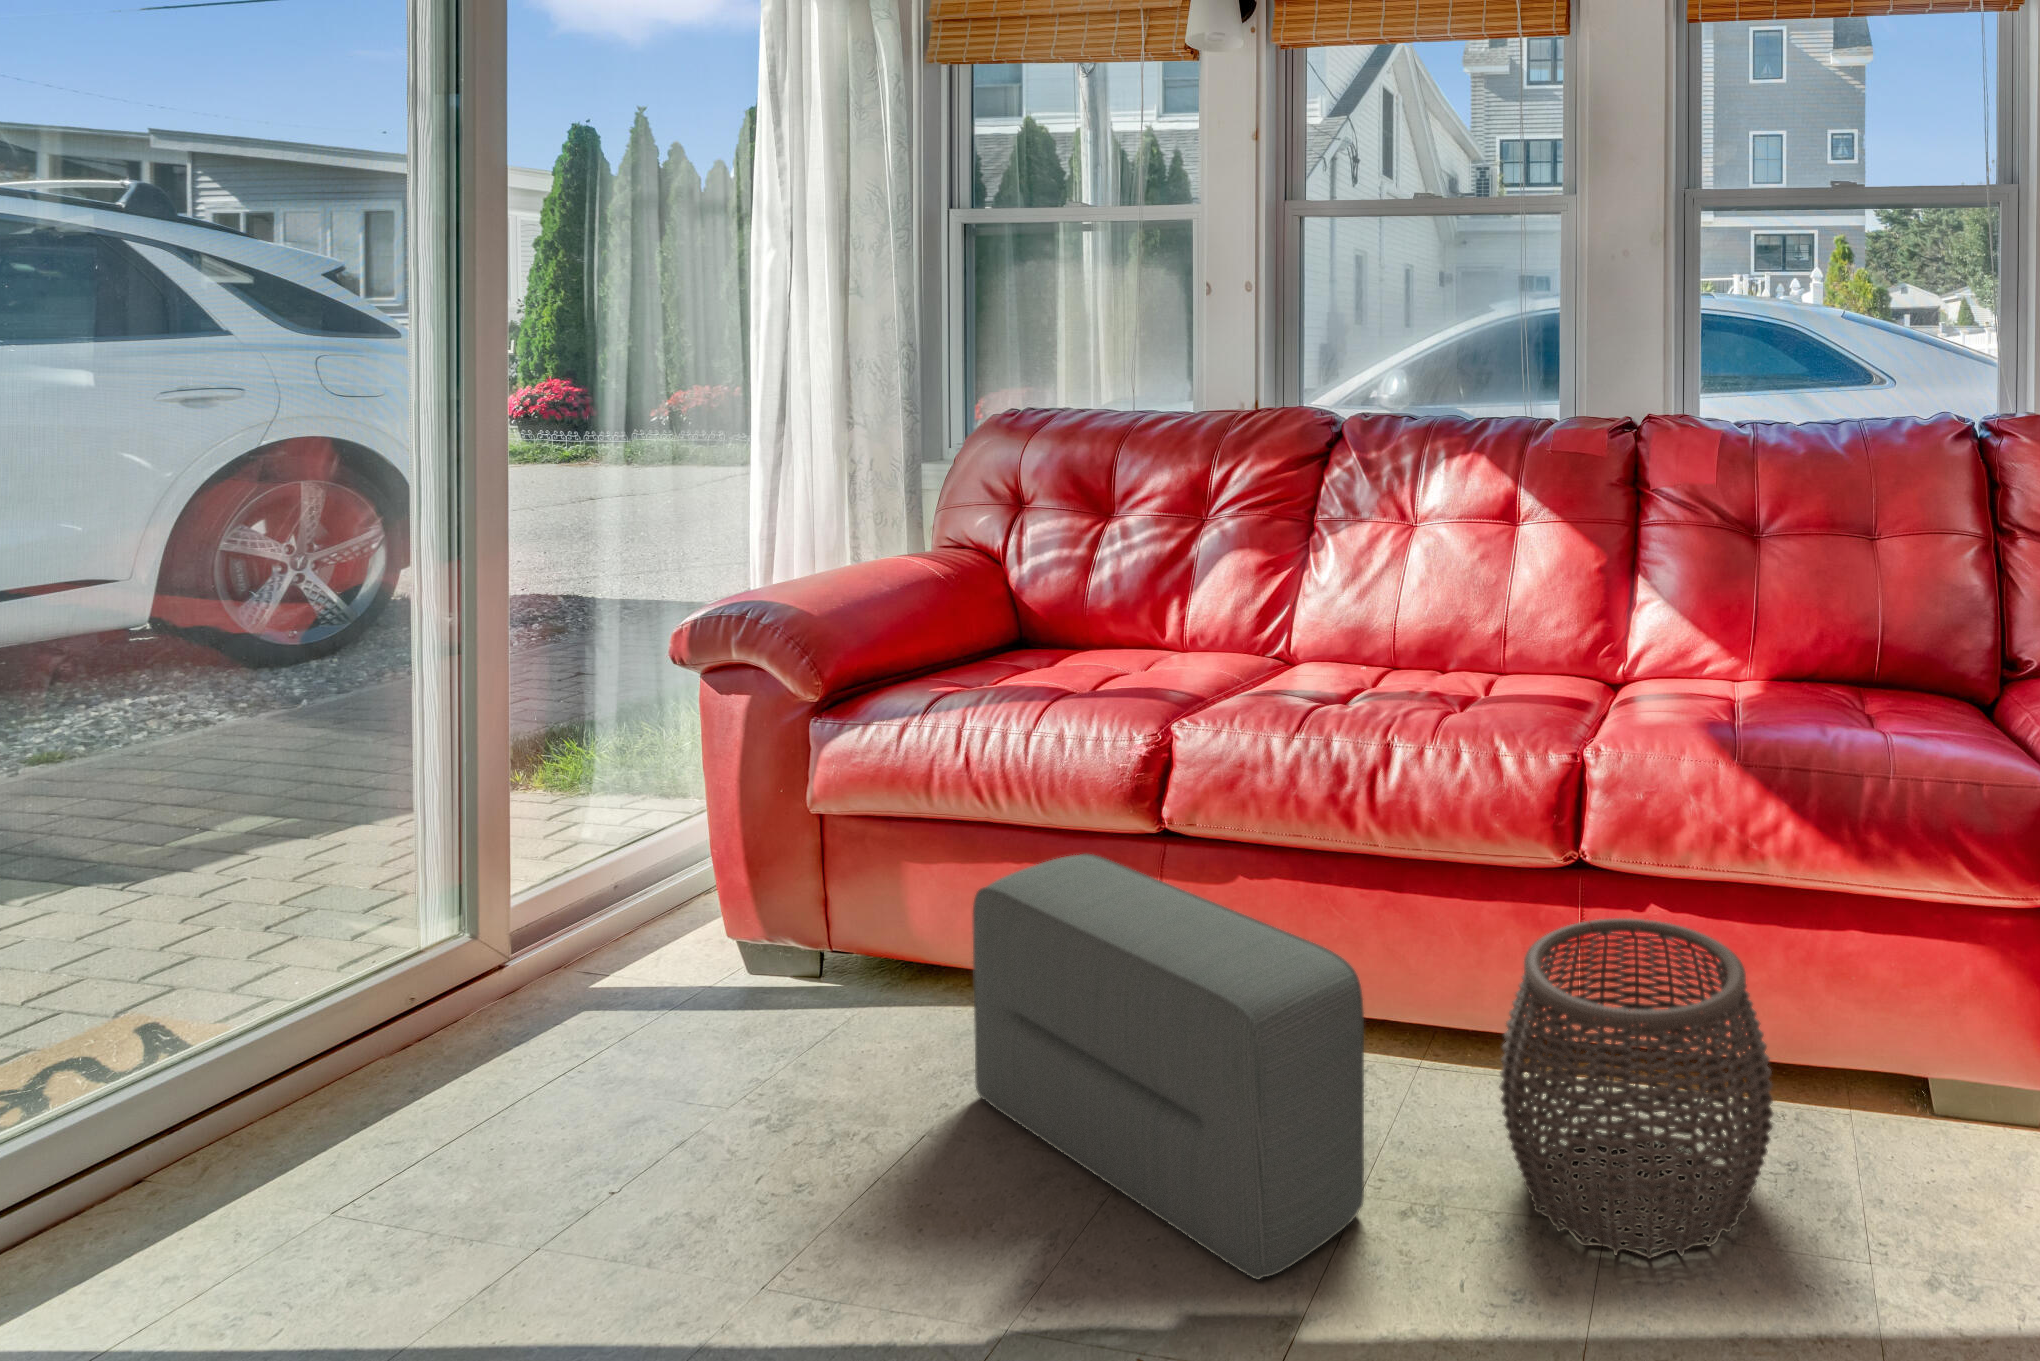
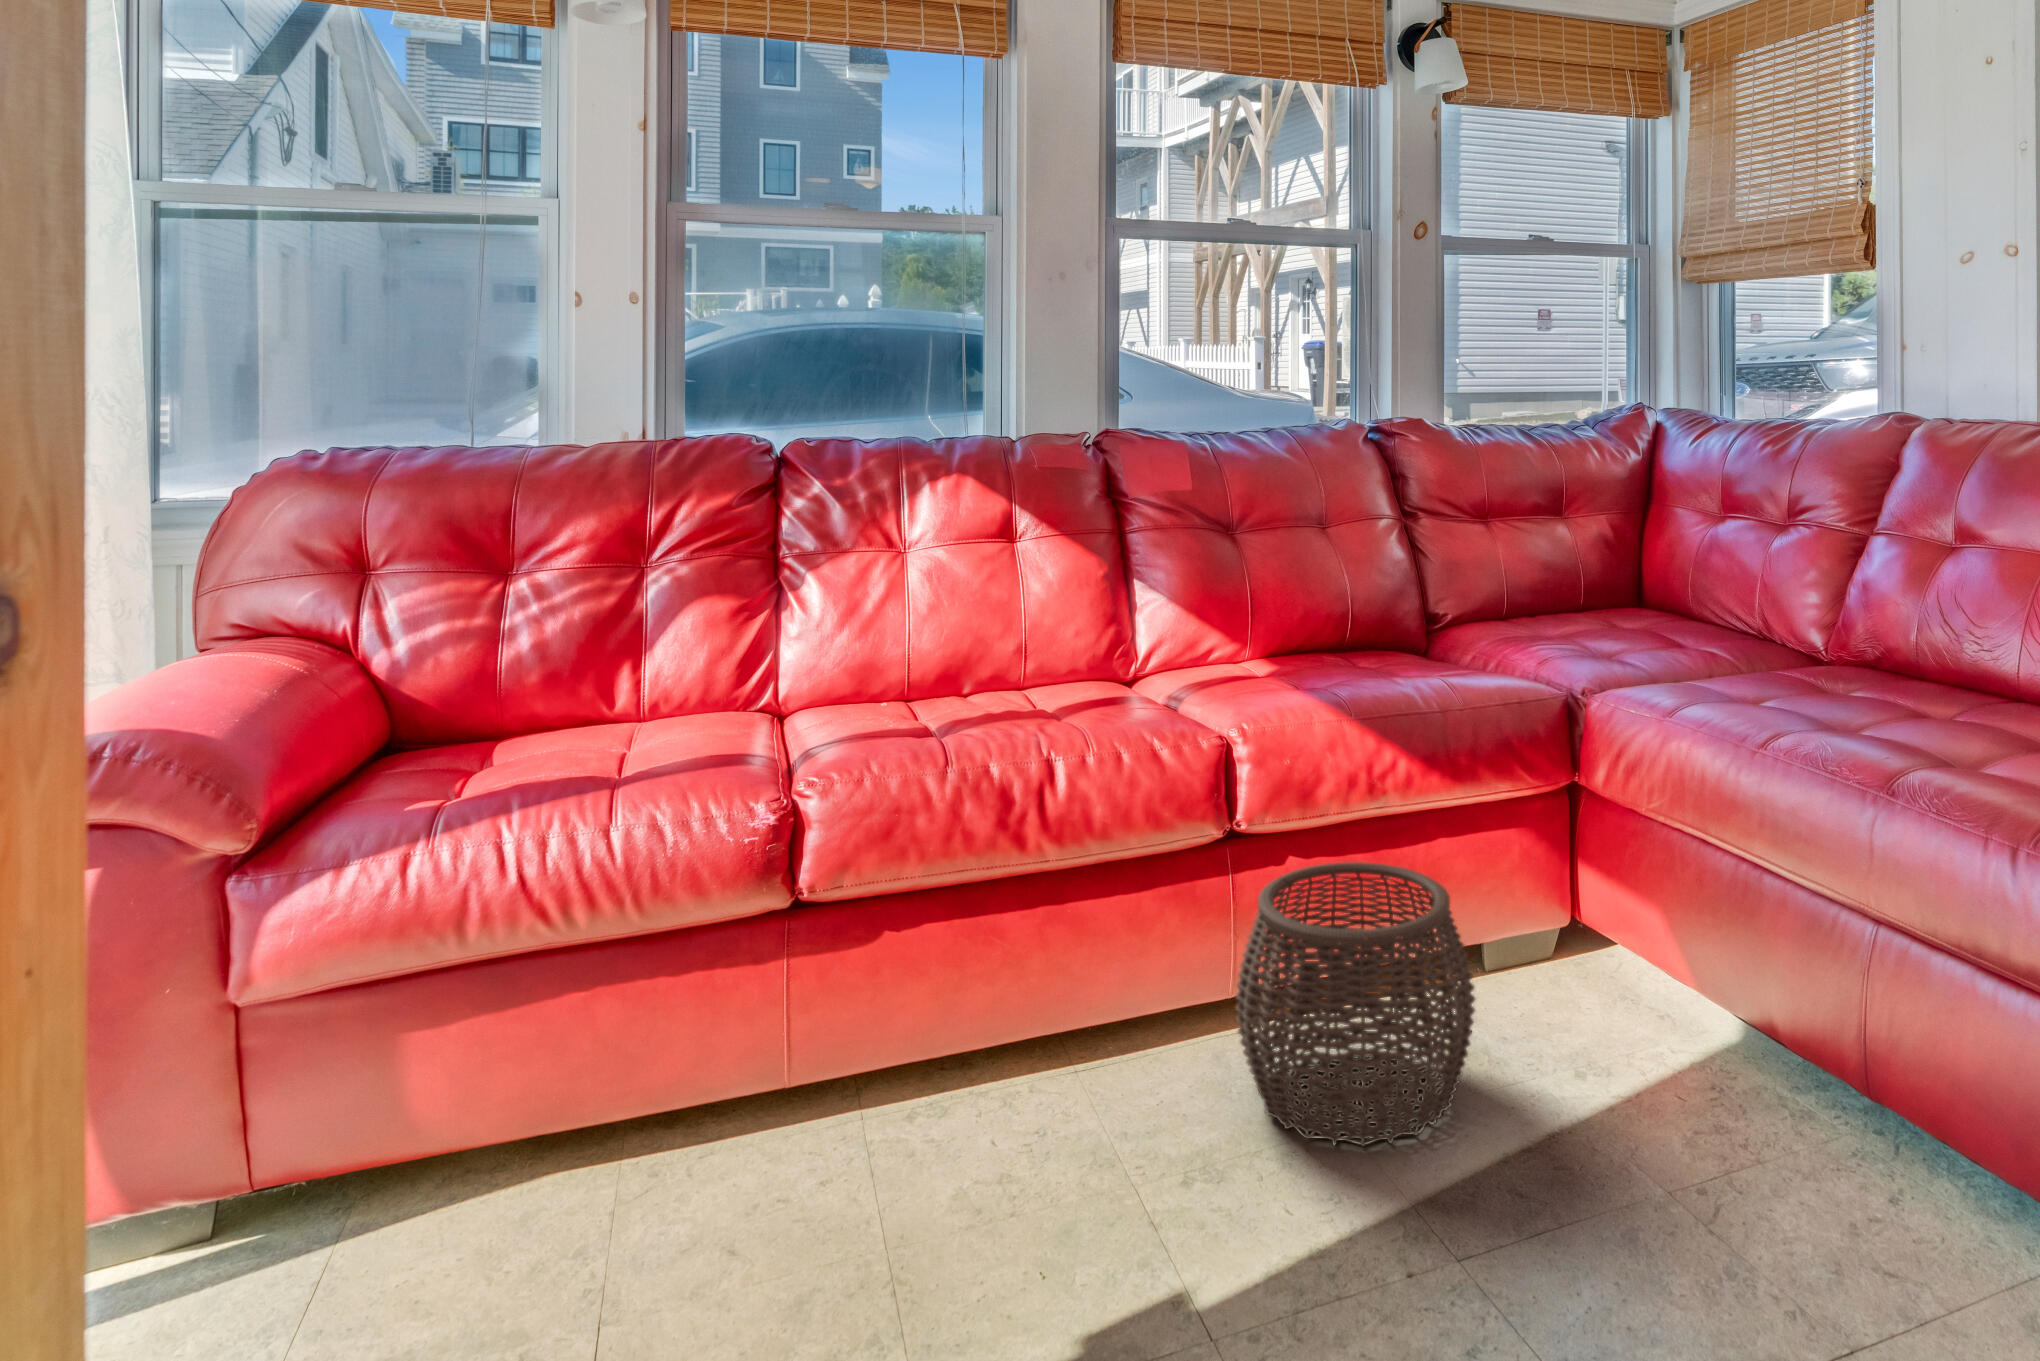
pouf: present [972,854,1364,1279] -> none [630,946,1176,1284]

